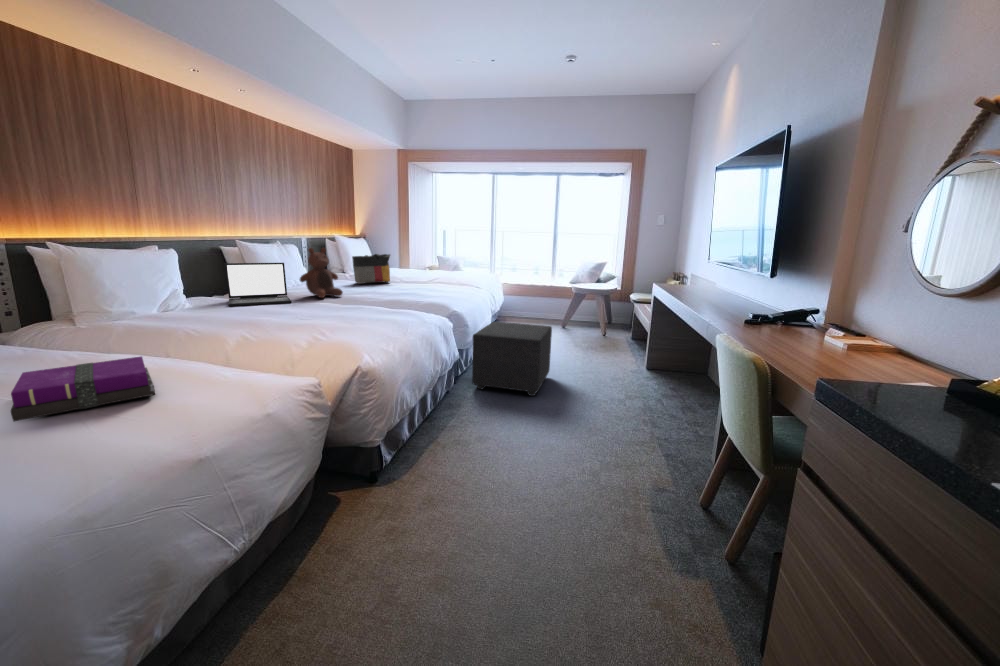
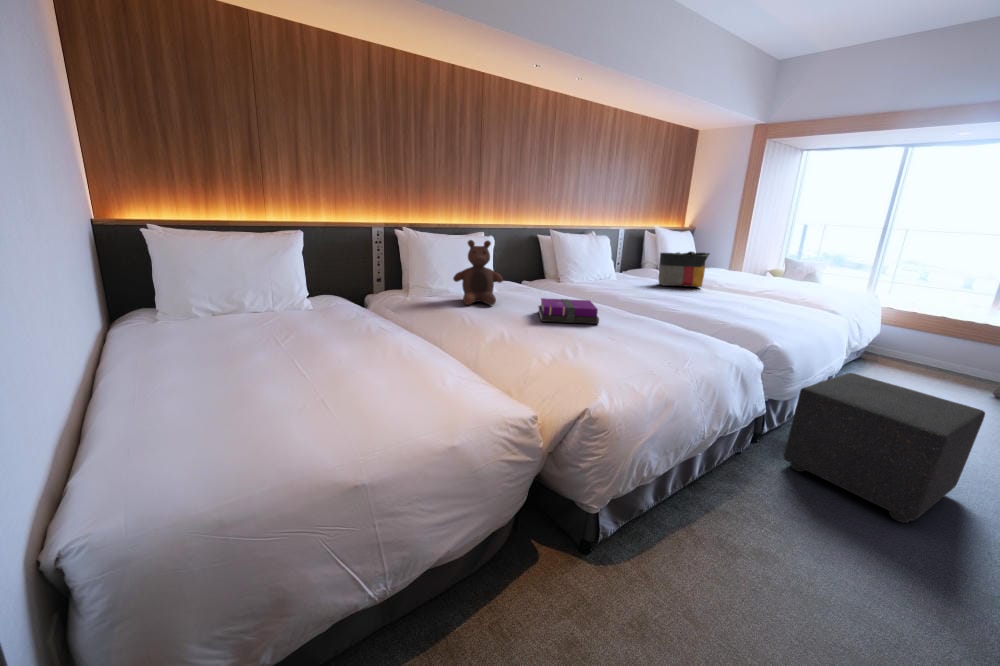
stuffed bear: present [300,248,343,298] -> present [453,240,503,305]
laptop: present [225,263,291,306] -> none [518,253,578,300]
notebook: present [11,357,155,422] -> present [538,298,599,324]

